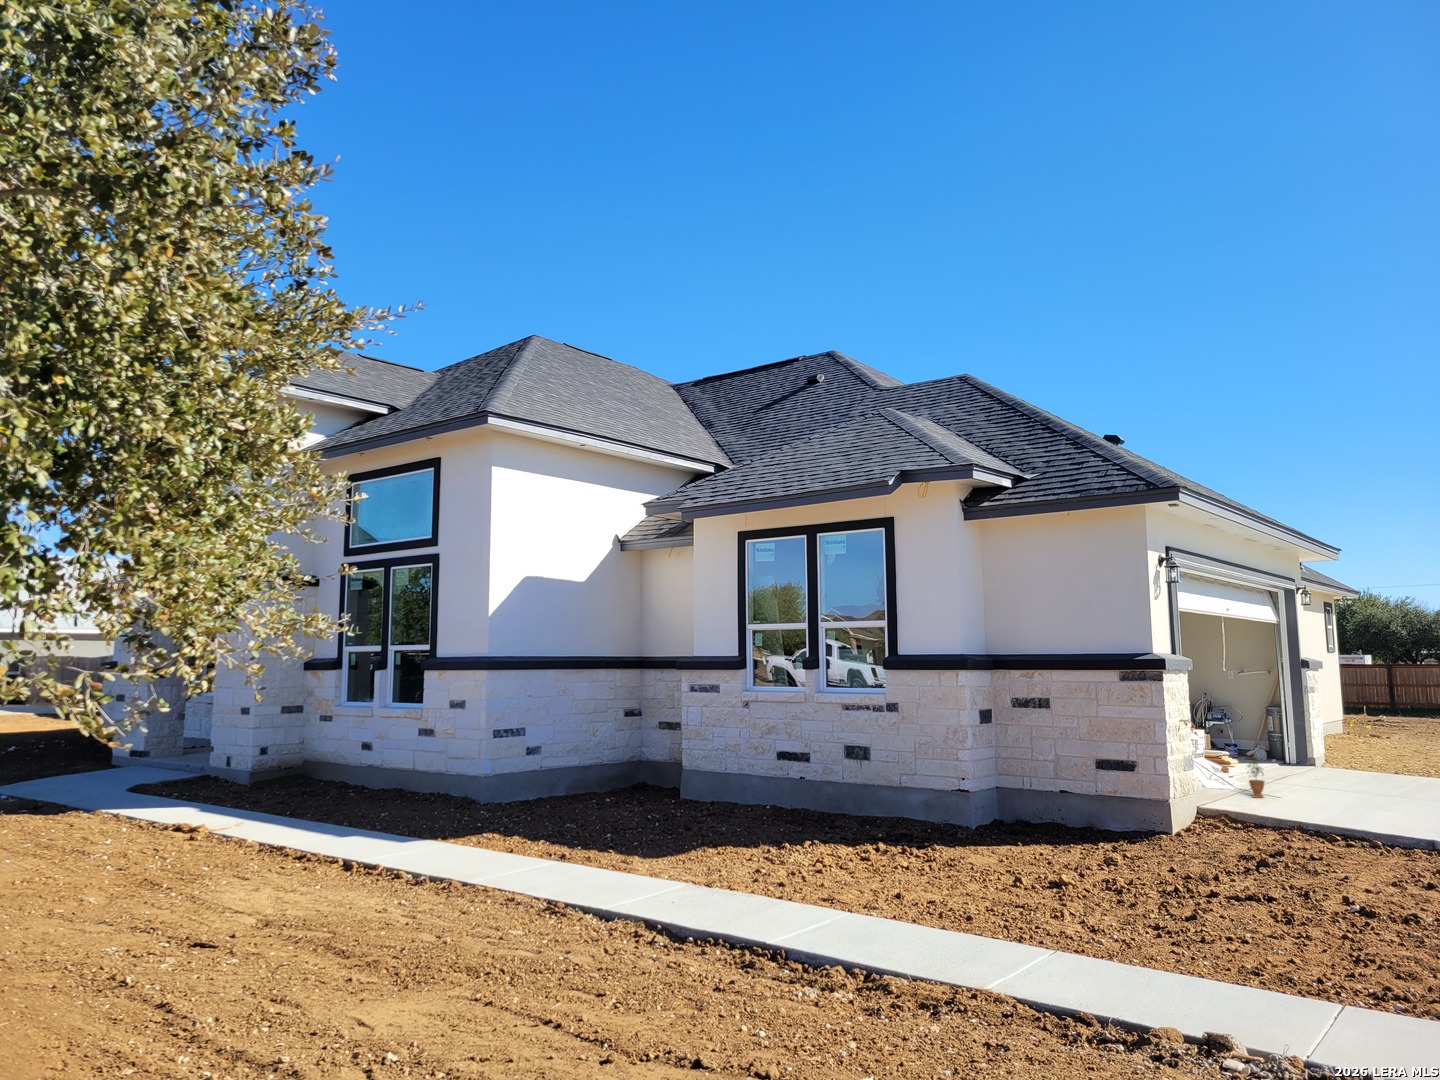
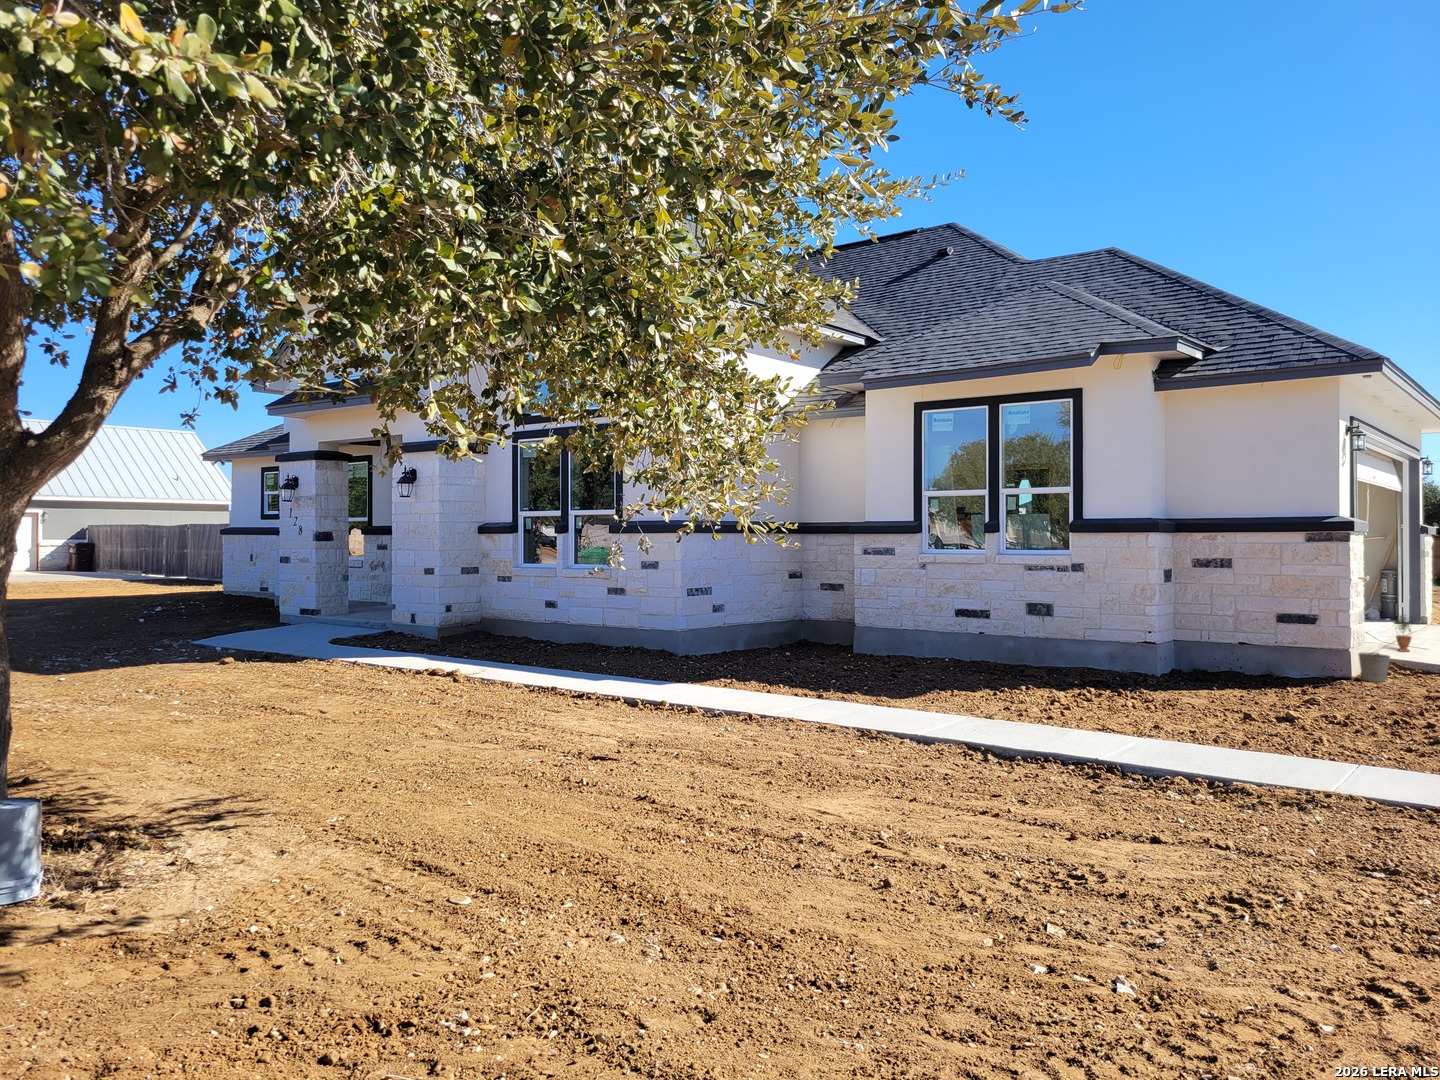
bucket: none [1179,802,1212,835] -> present [1359,652,1390,682]

